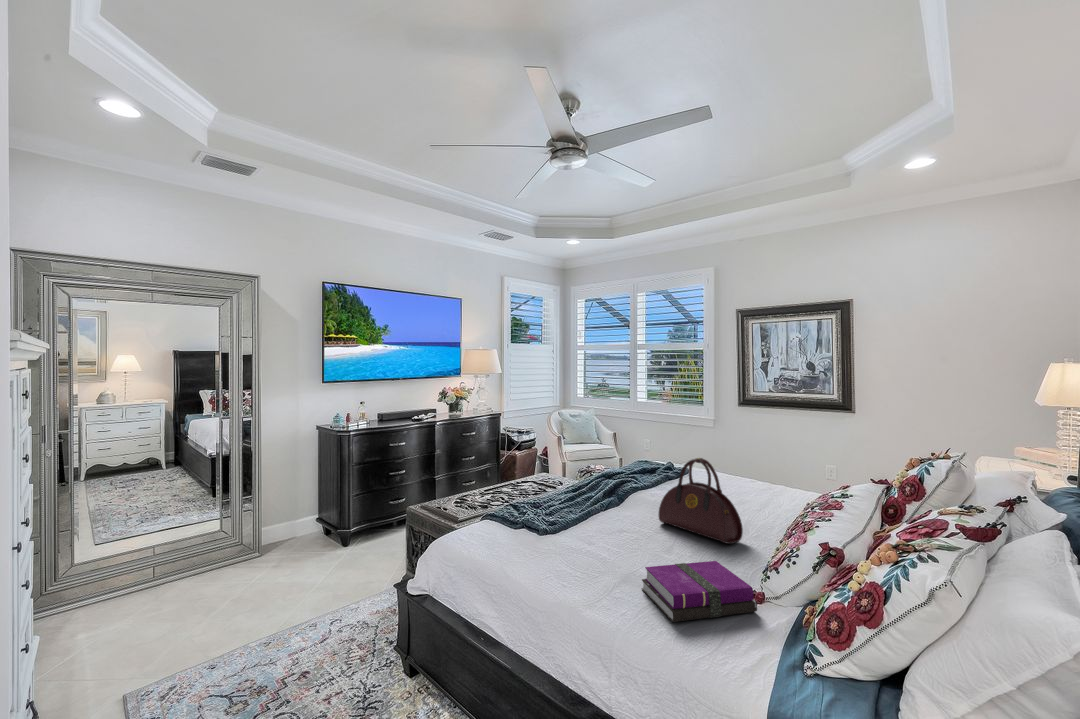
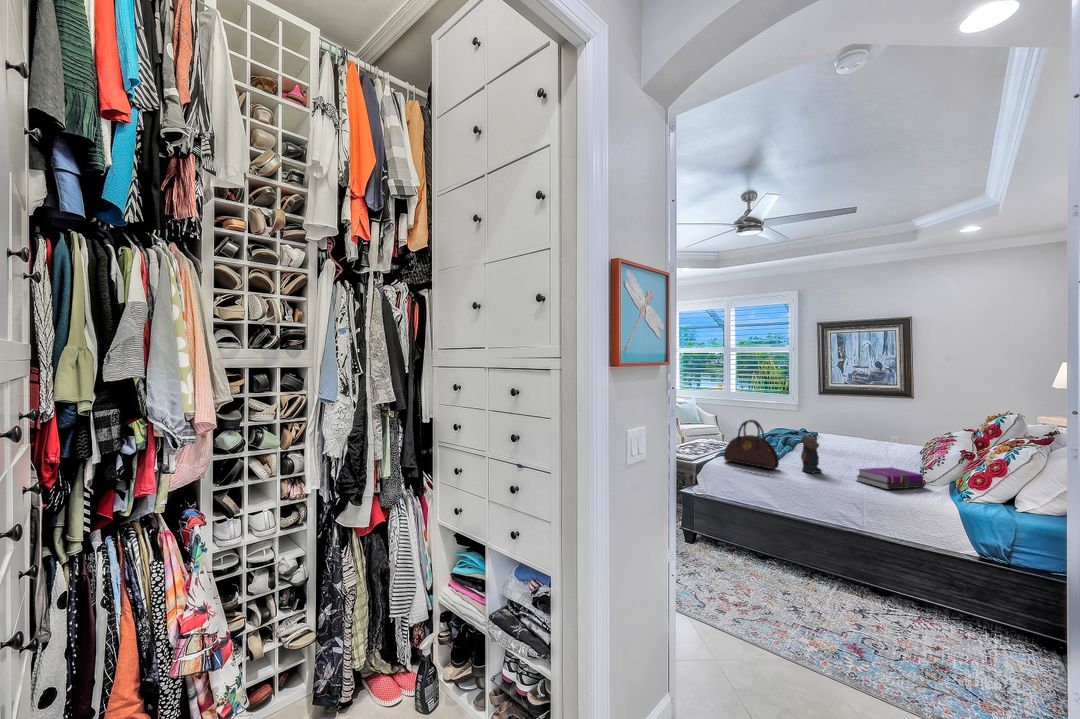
handbag: present [659,458,743,544] -> present [724,420,779,469]
teddy bear: none [567,494,606,566] -> present [801,435,822,473]

